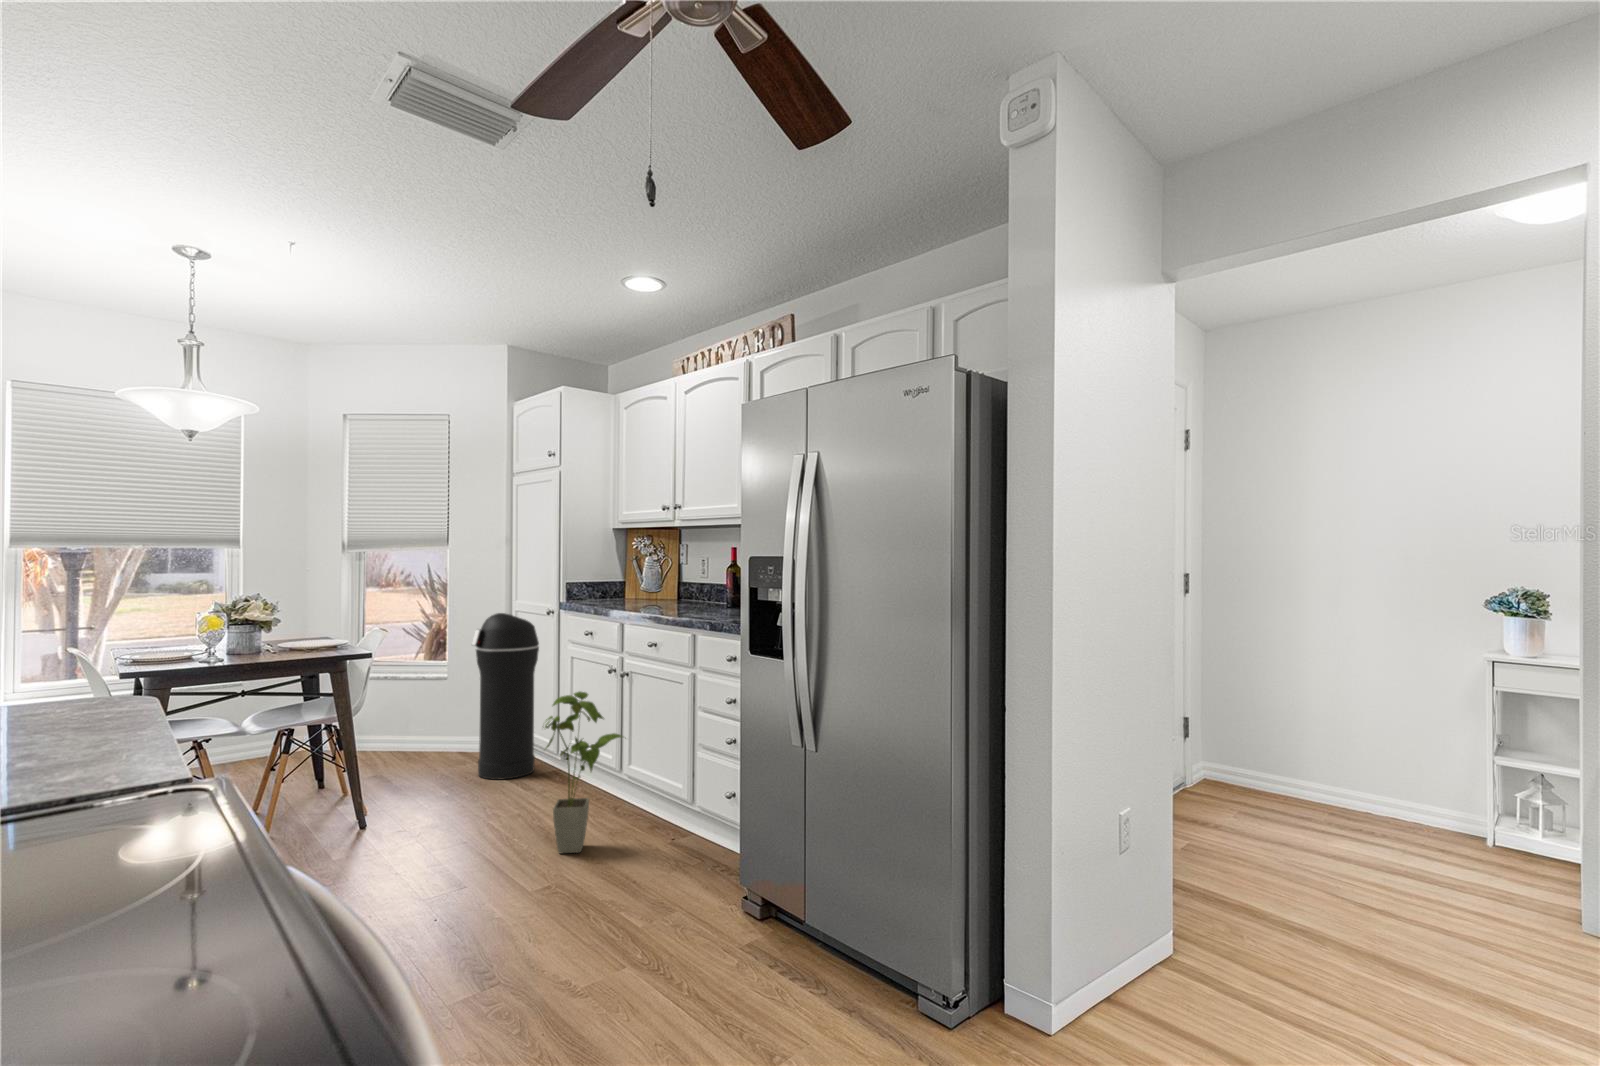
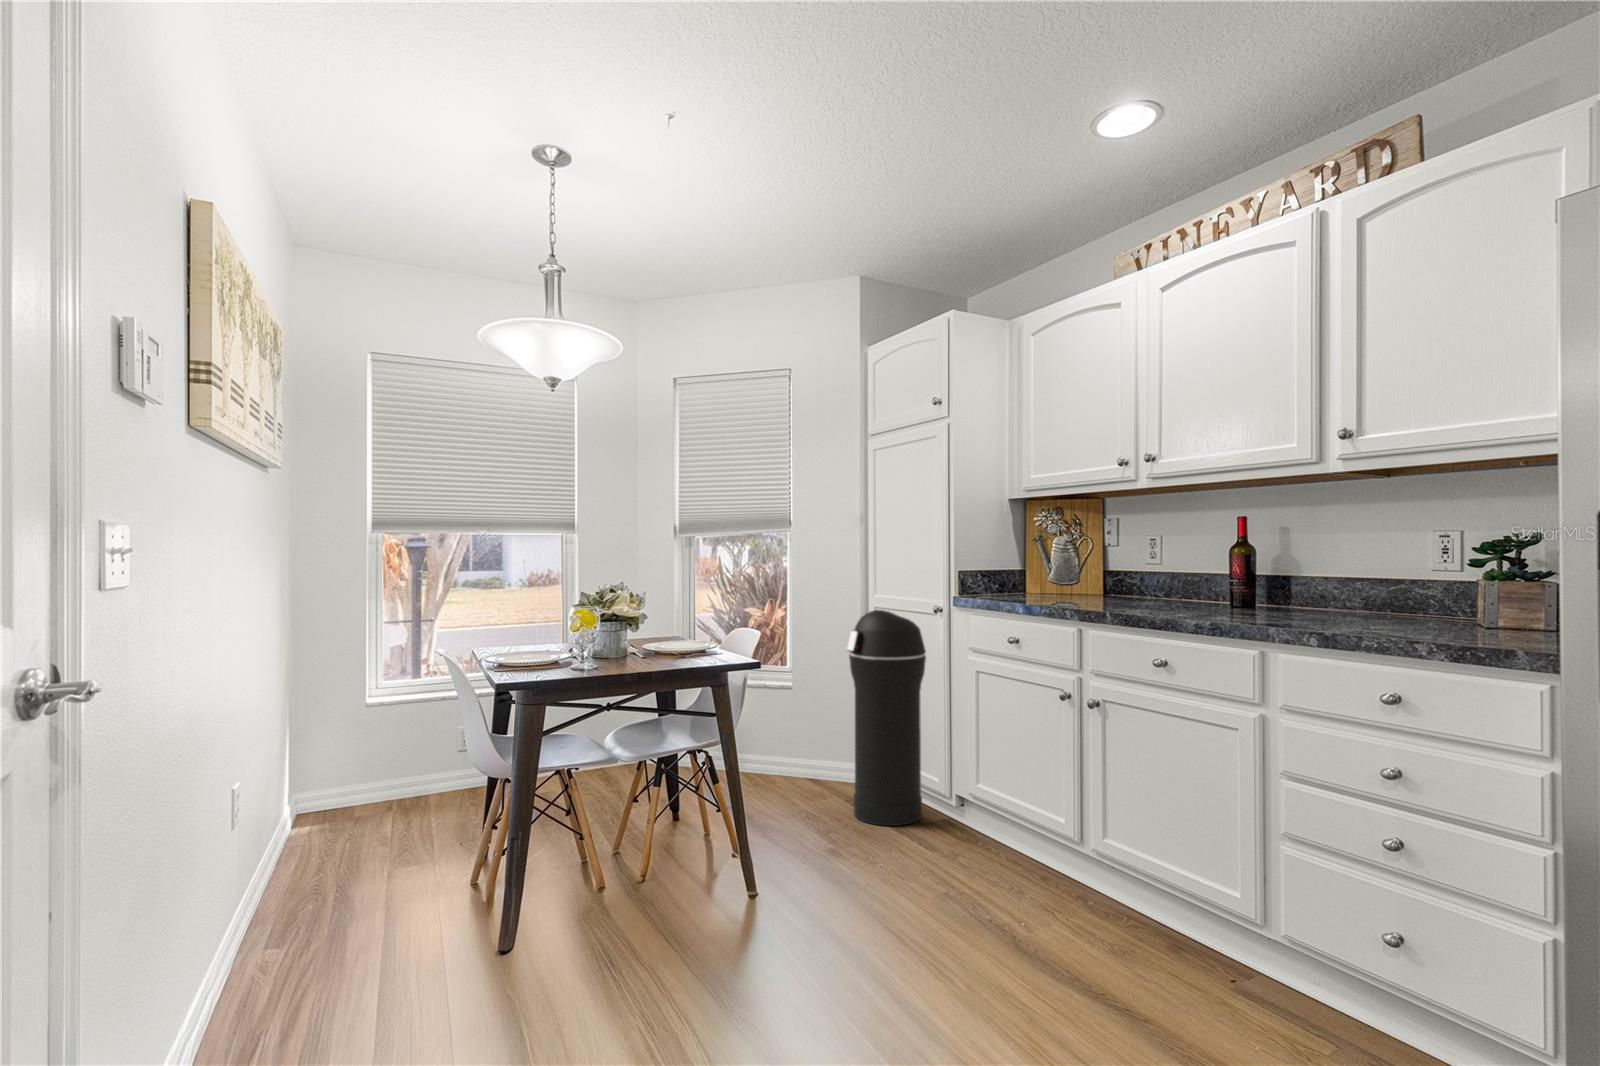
house plant: present [545,692,622,853] -> none [1022,733,1149,978]

